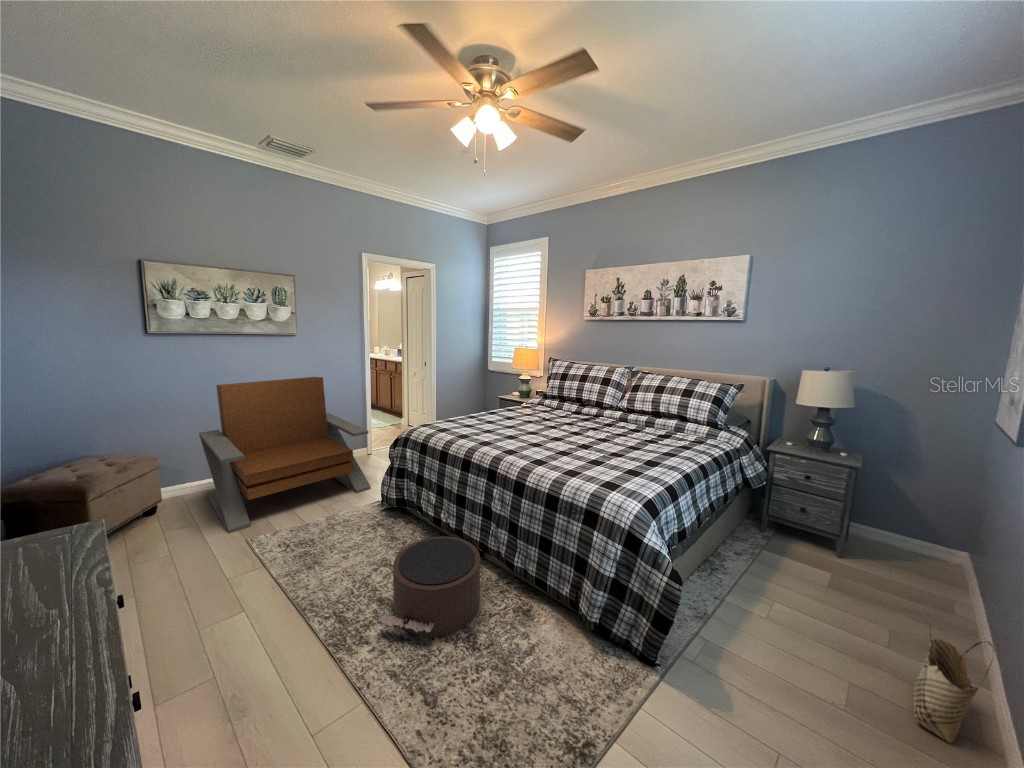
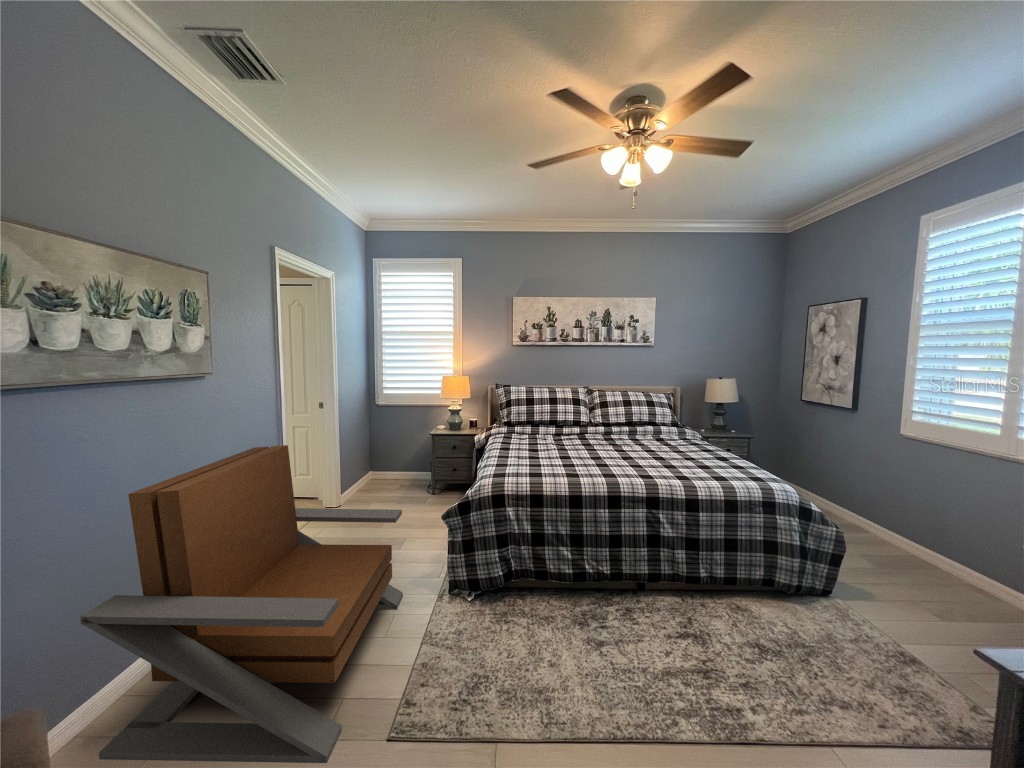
pouf: present [378,537,480,637] -> none [630,575,759,683]
woven basket: present [913,615,994,743] -> none [873,501,919,561]

